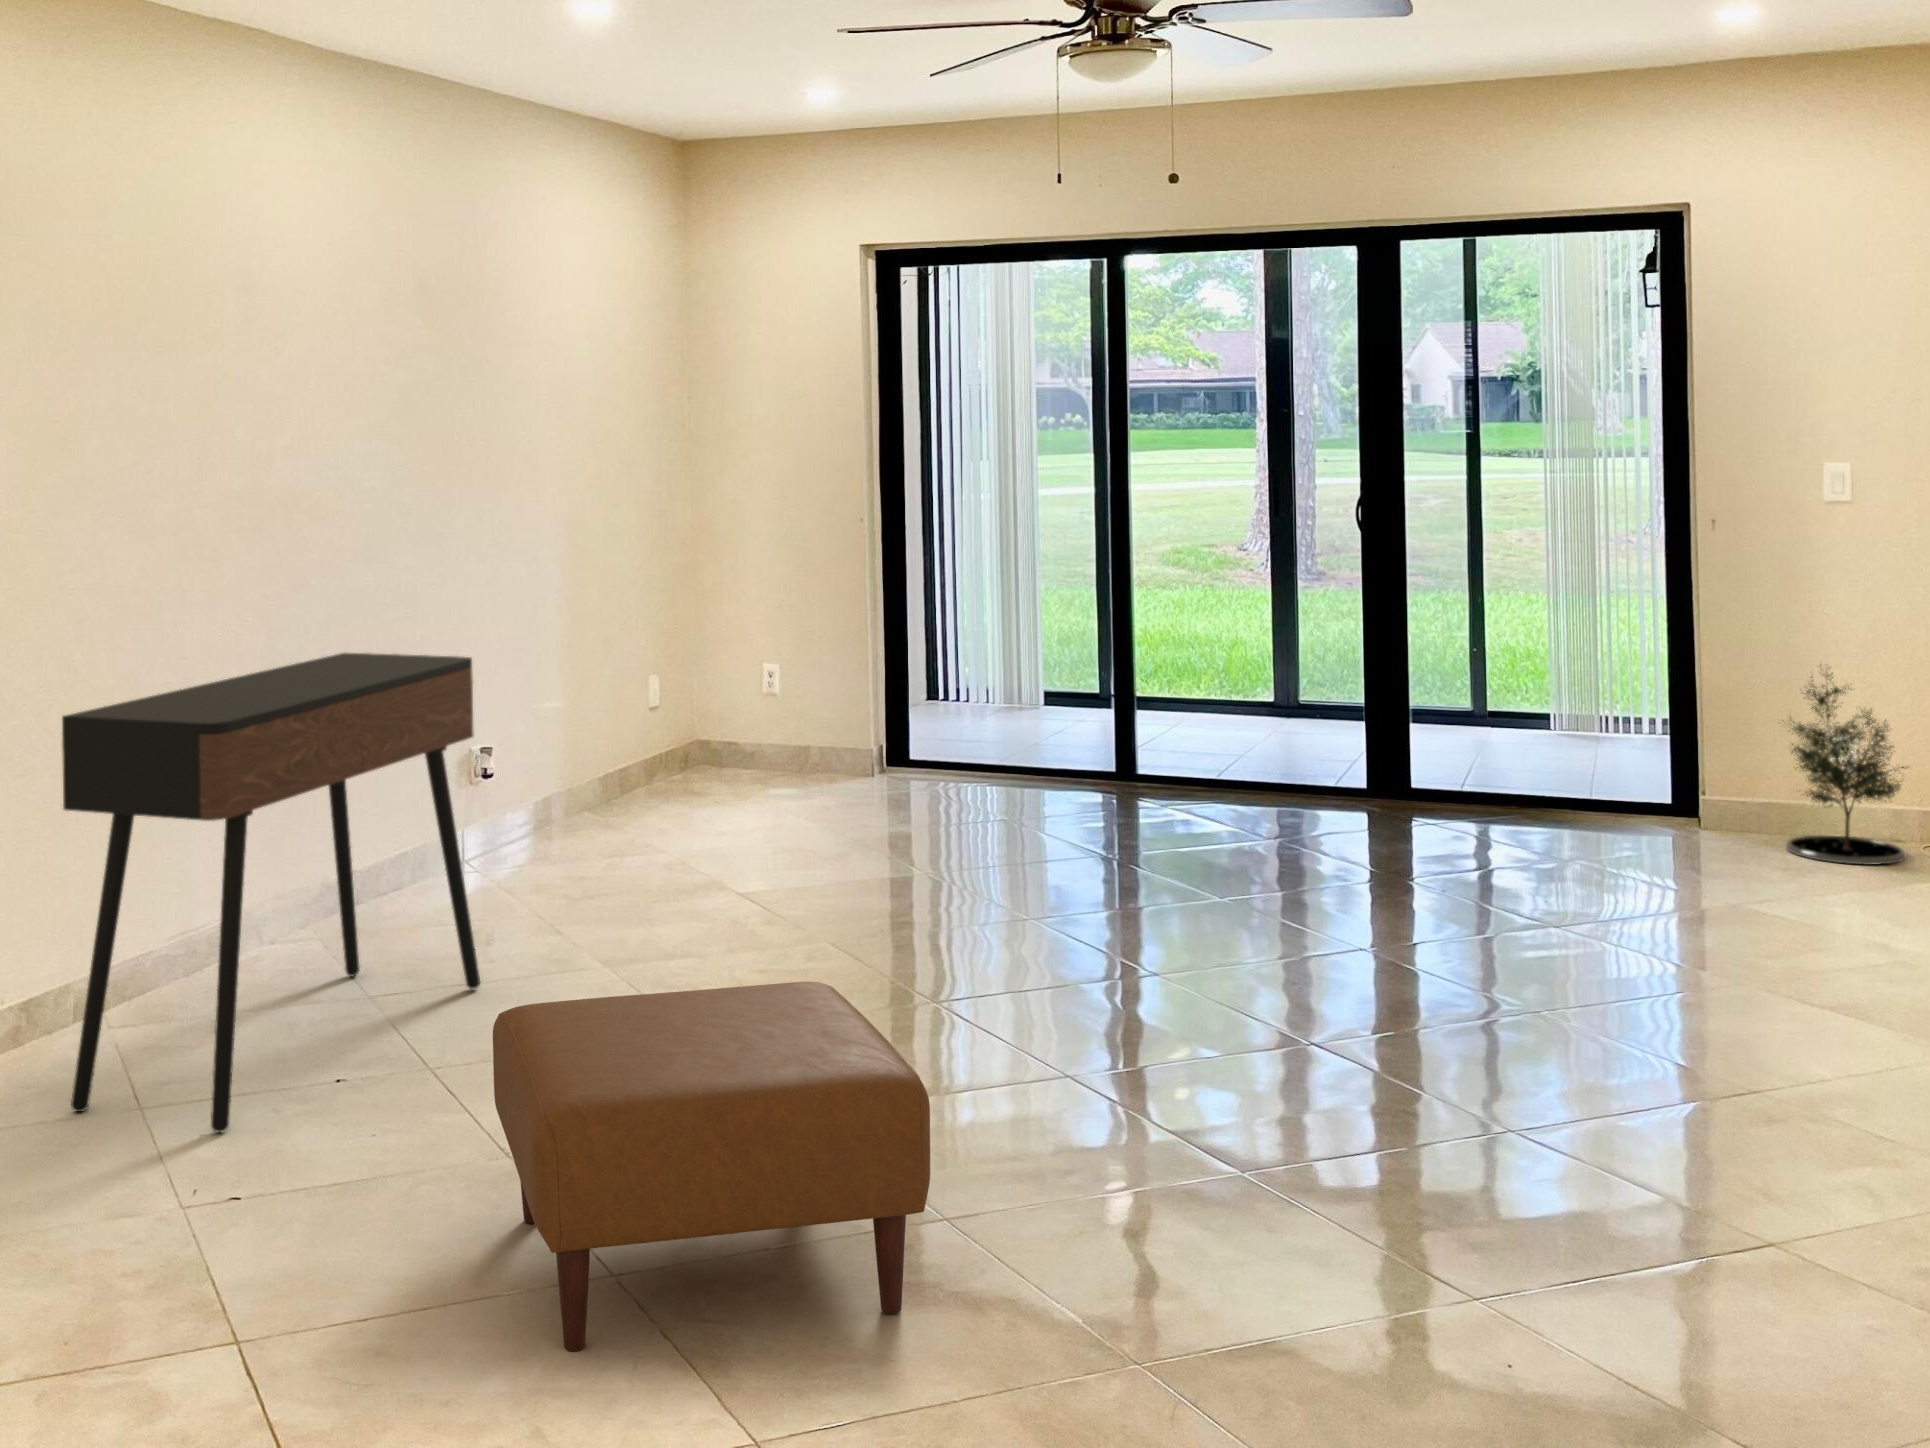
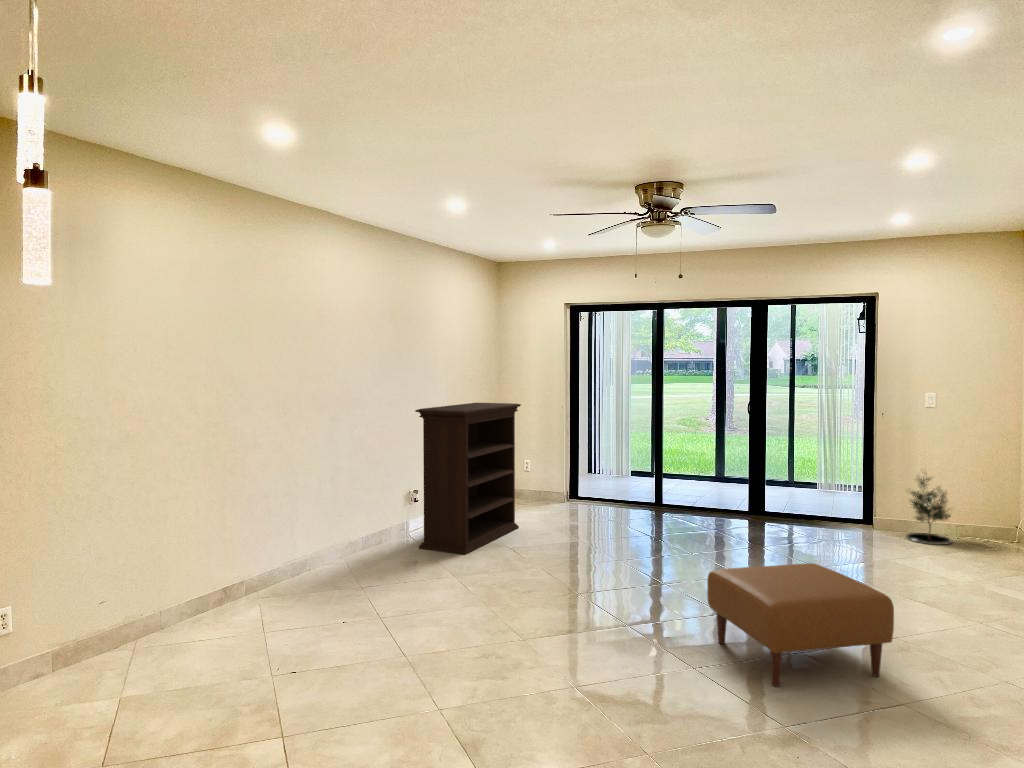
bookshelf: none [487,512,759,913] -> present [415,403,521,554]
console table: present [62,653,480,1132] -> none [236,455,406,643]
ottoman: present [493,982,930,1351] -> present [707,563,894,687]

